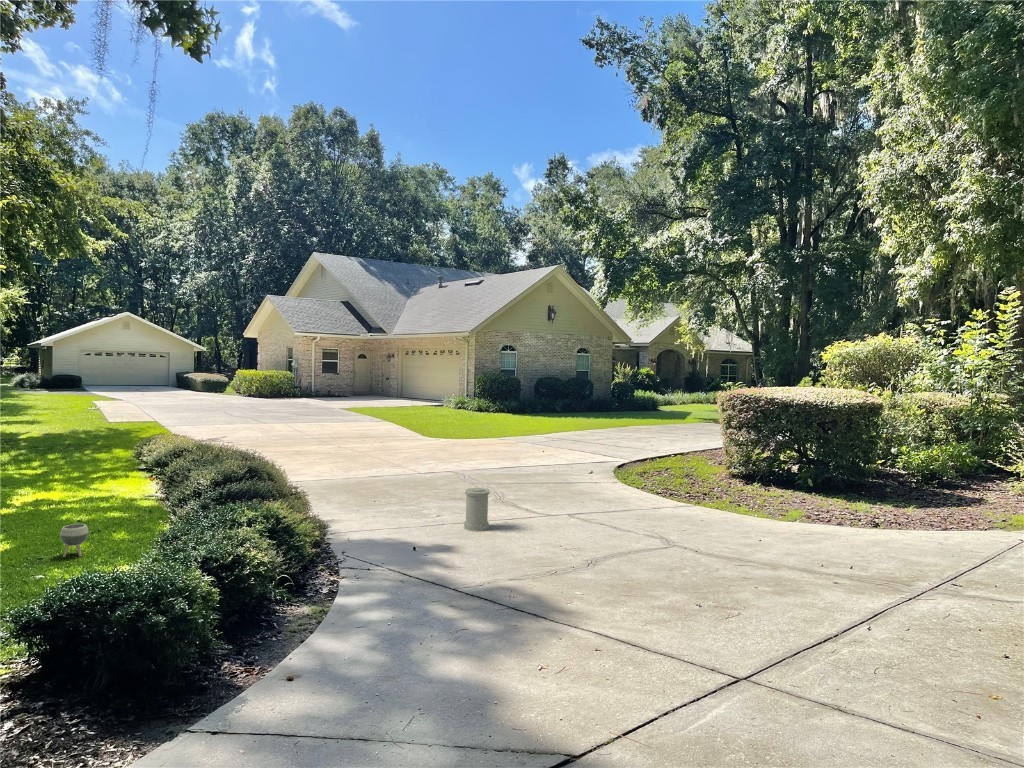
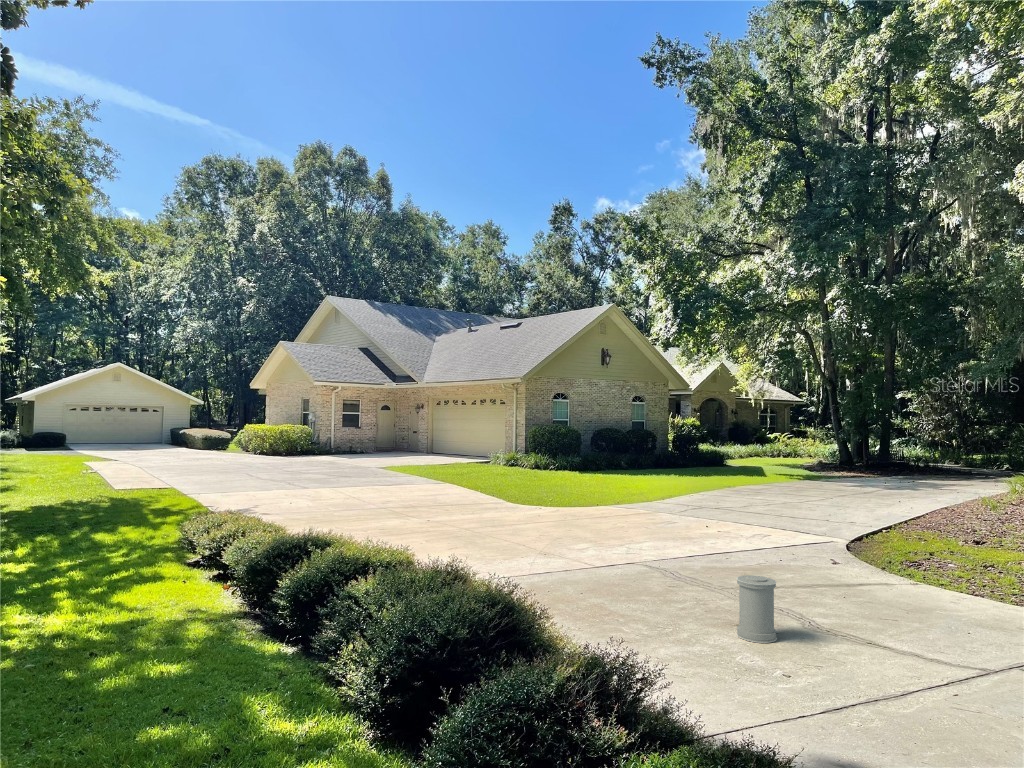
planter: present [60,524,89,557] -> none [168,658,213,720]

